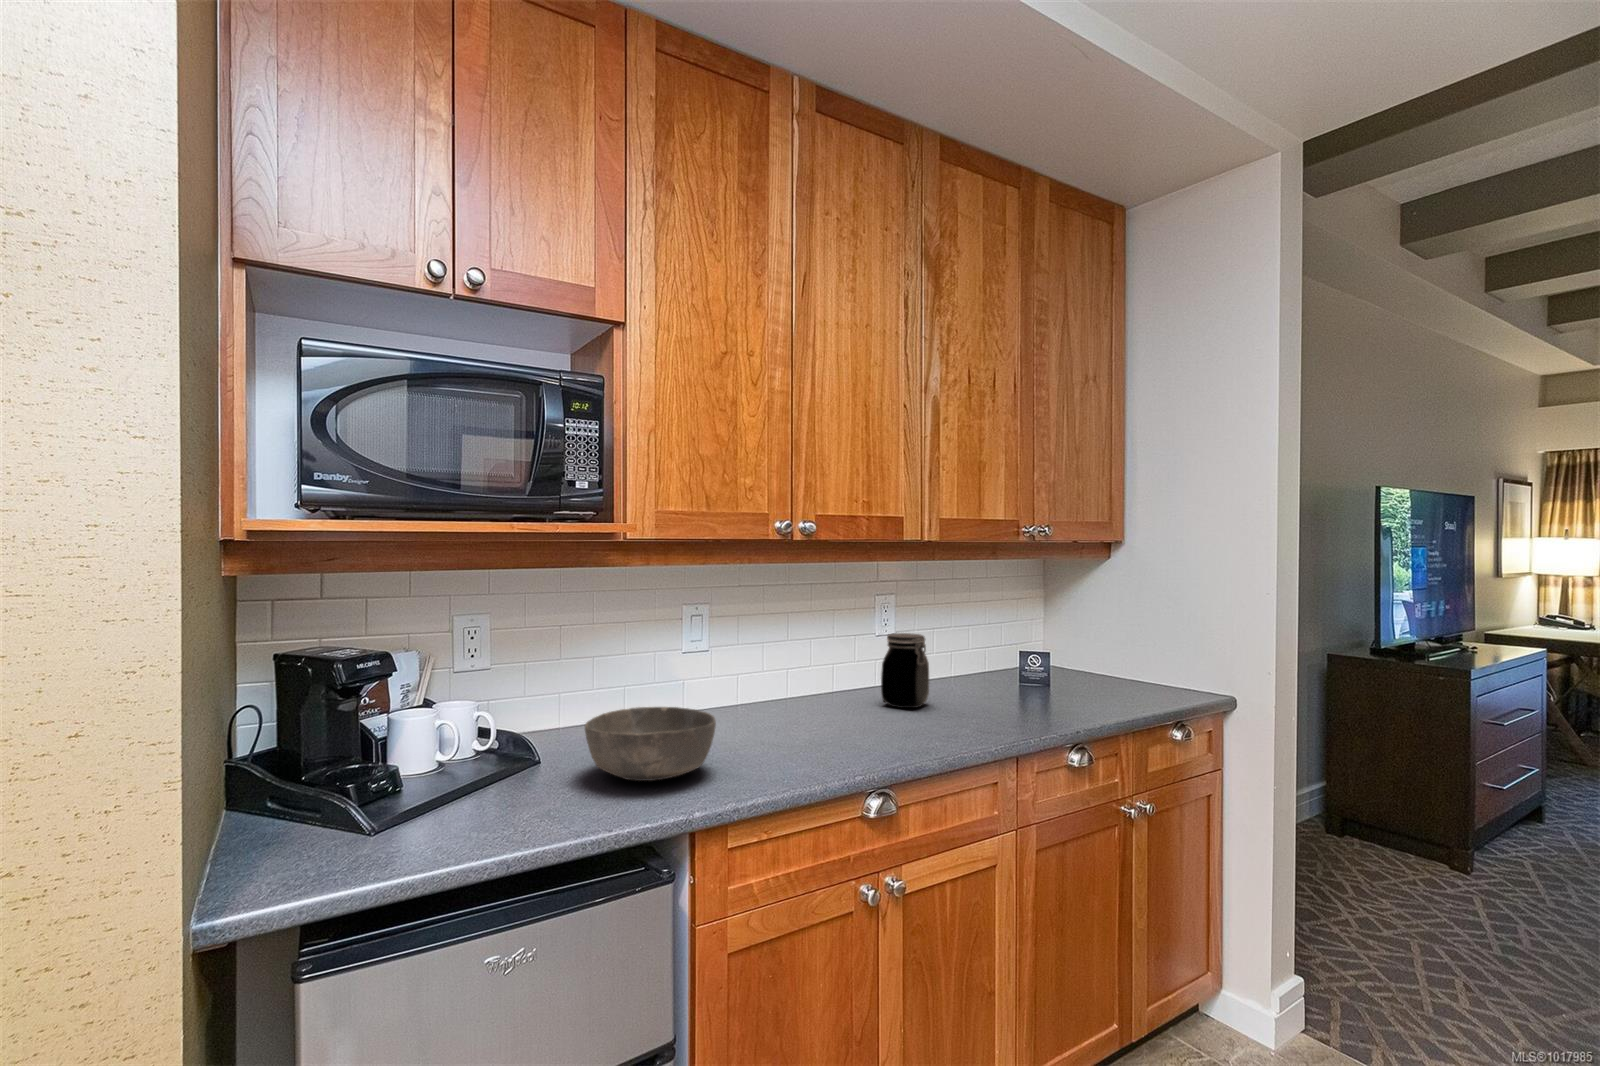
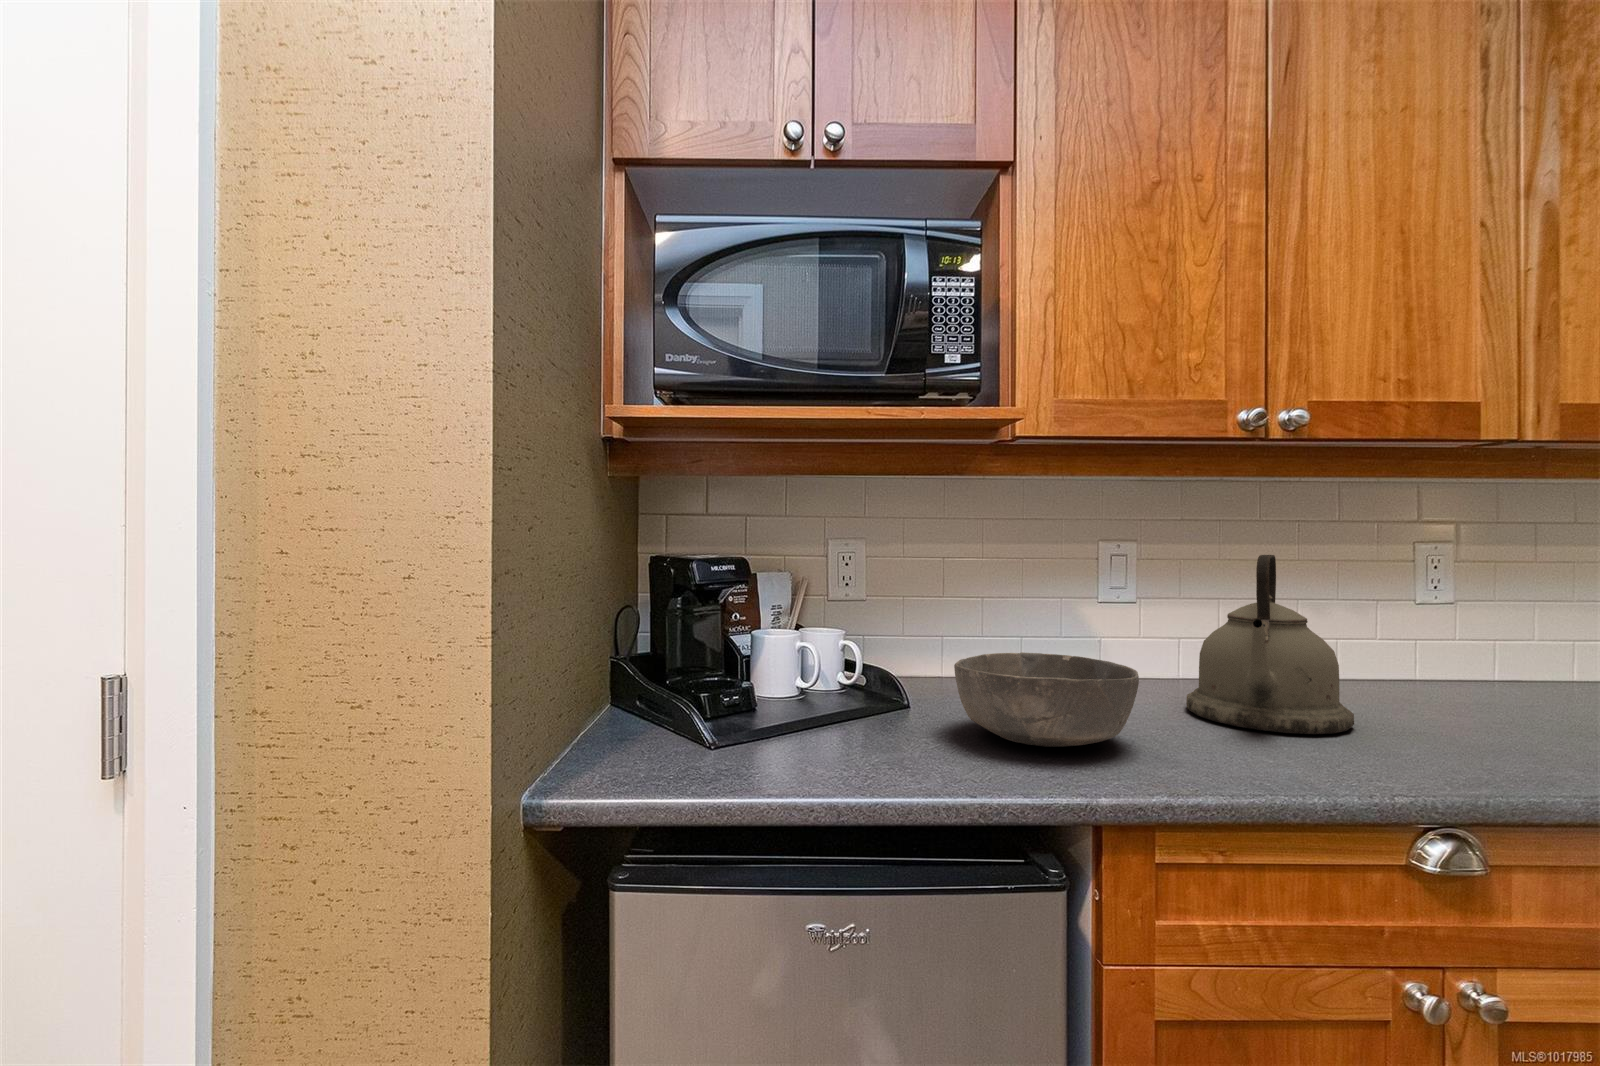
kettle: none [742,618,840,743] -> present [1186,555,1354,734]
jar: present [881,633,929,708] -> none [1430,595,1531,712]

